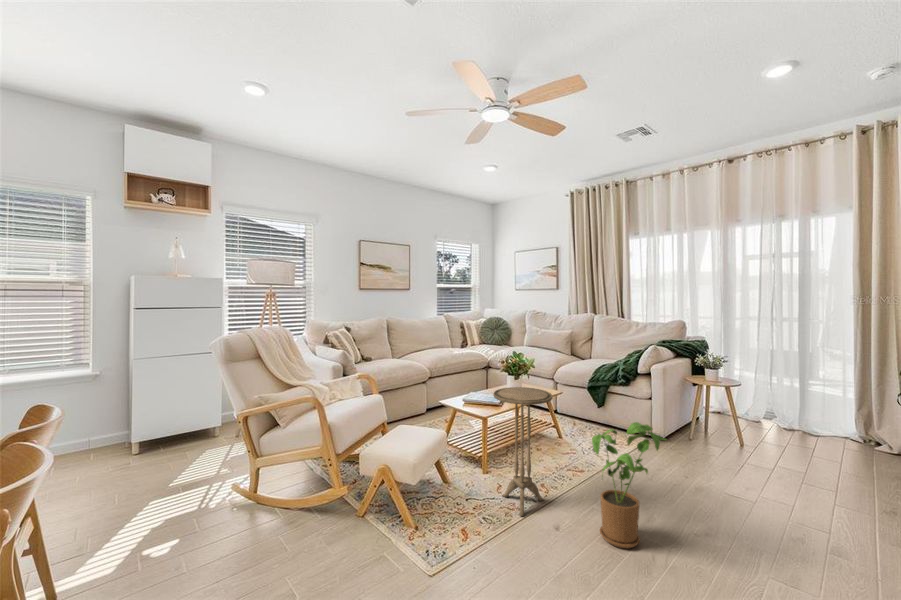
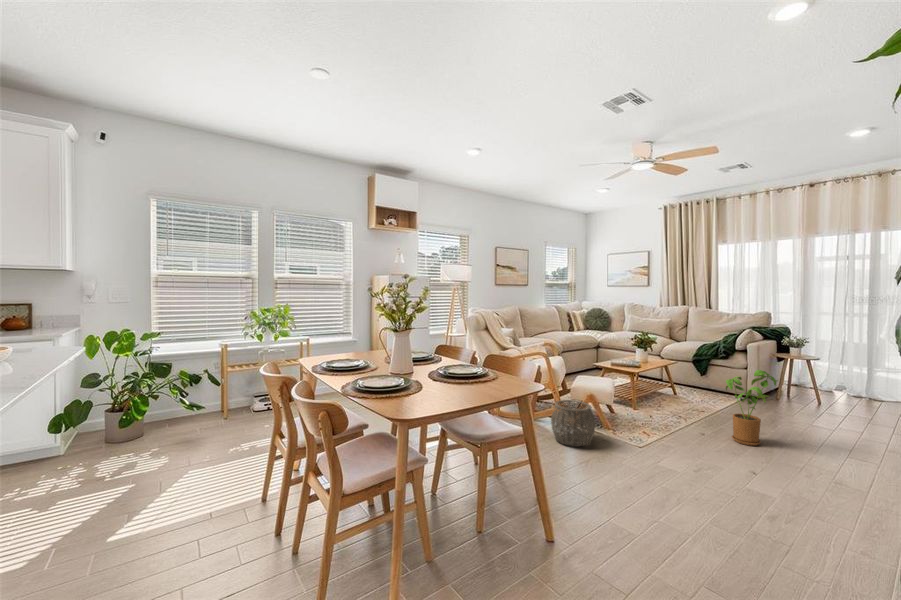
side table: present [493,387,553,517] -> none [651,352,695,431]
woven basket: none [297,479,373,574] -> present [551,400,595,447]

